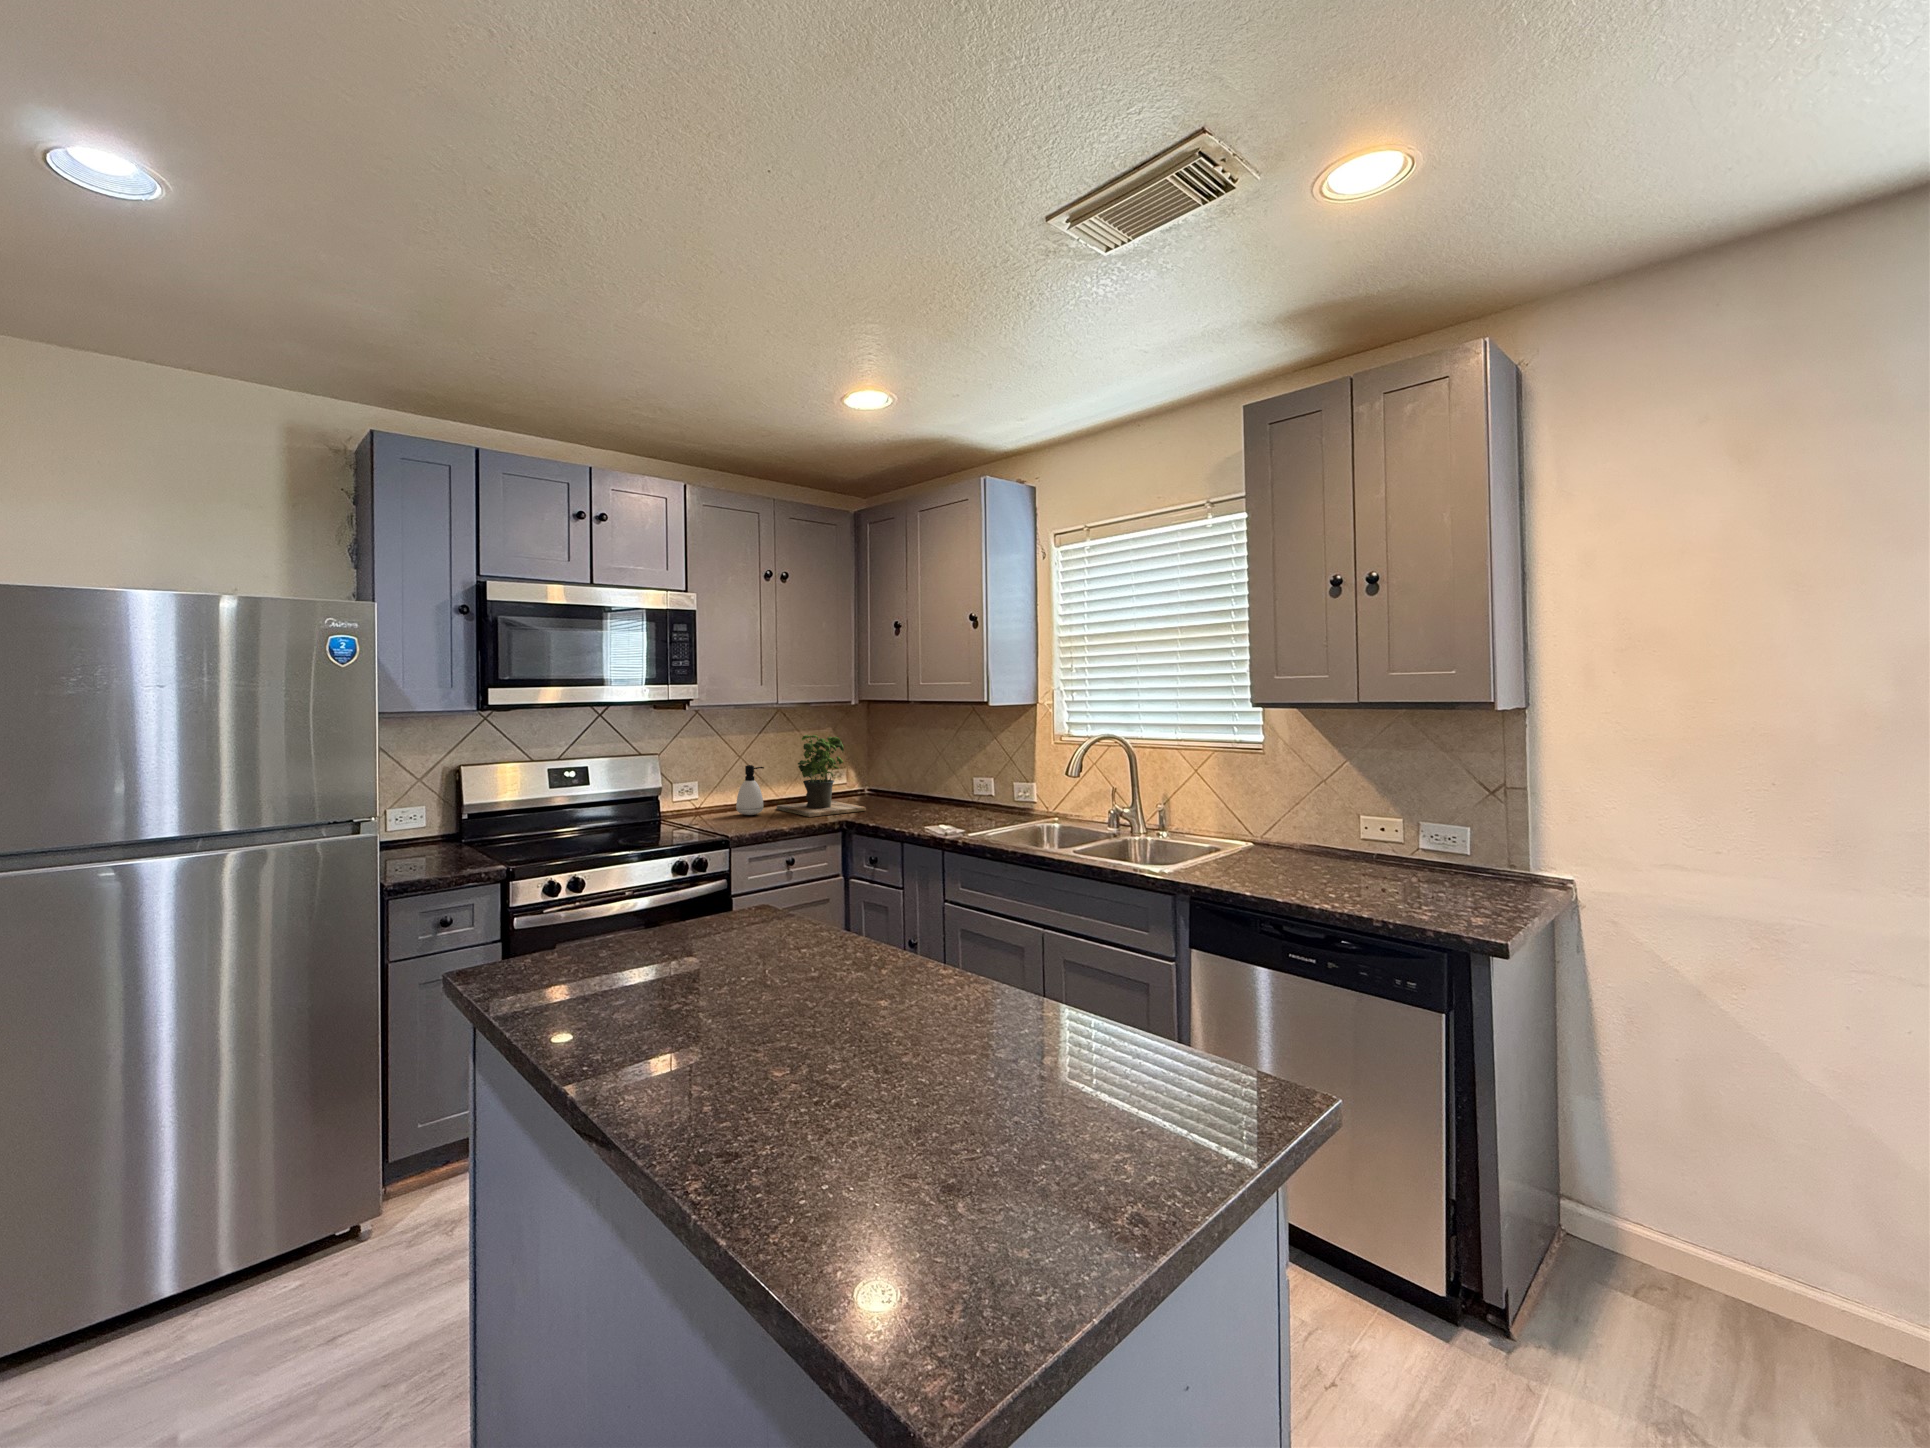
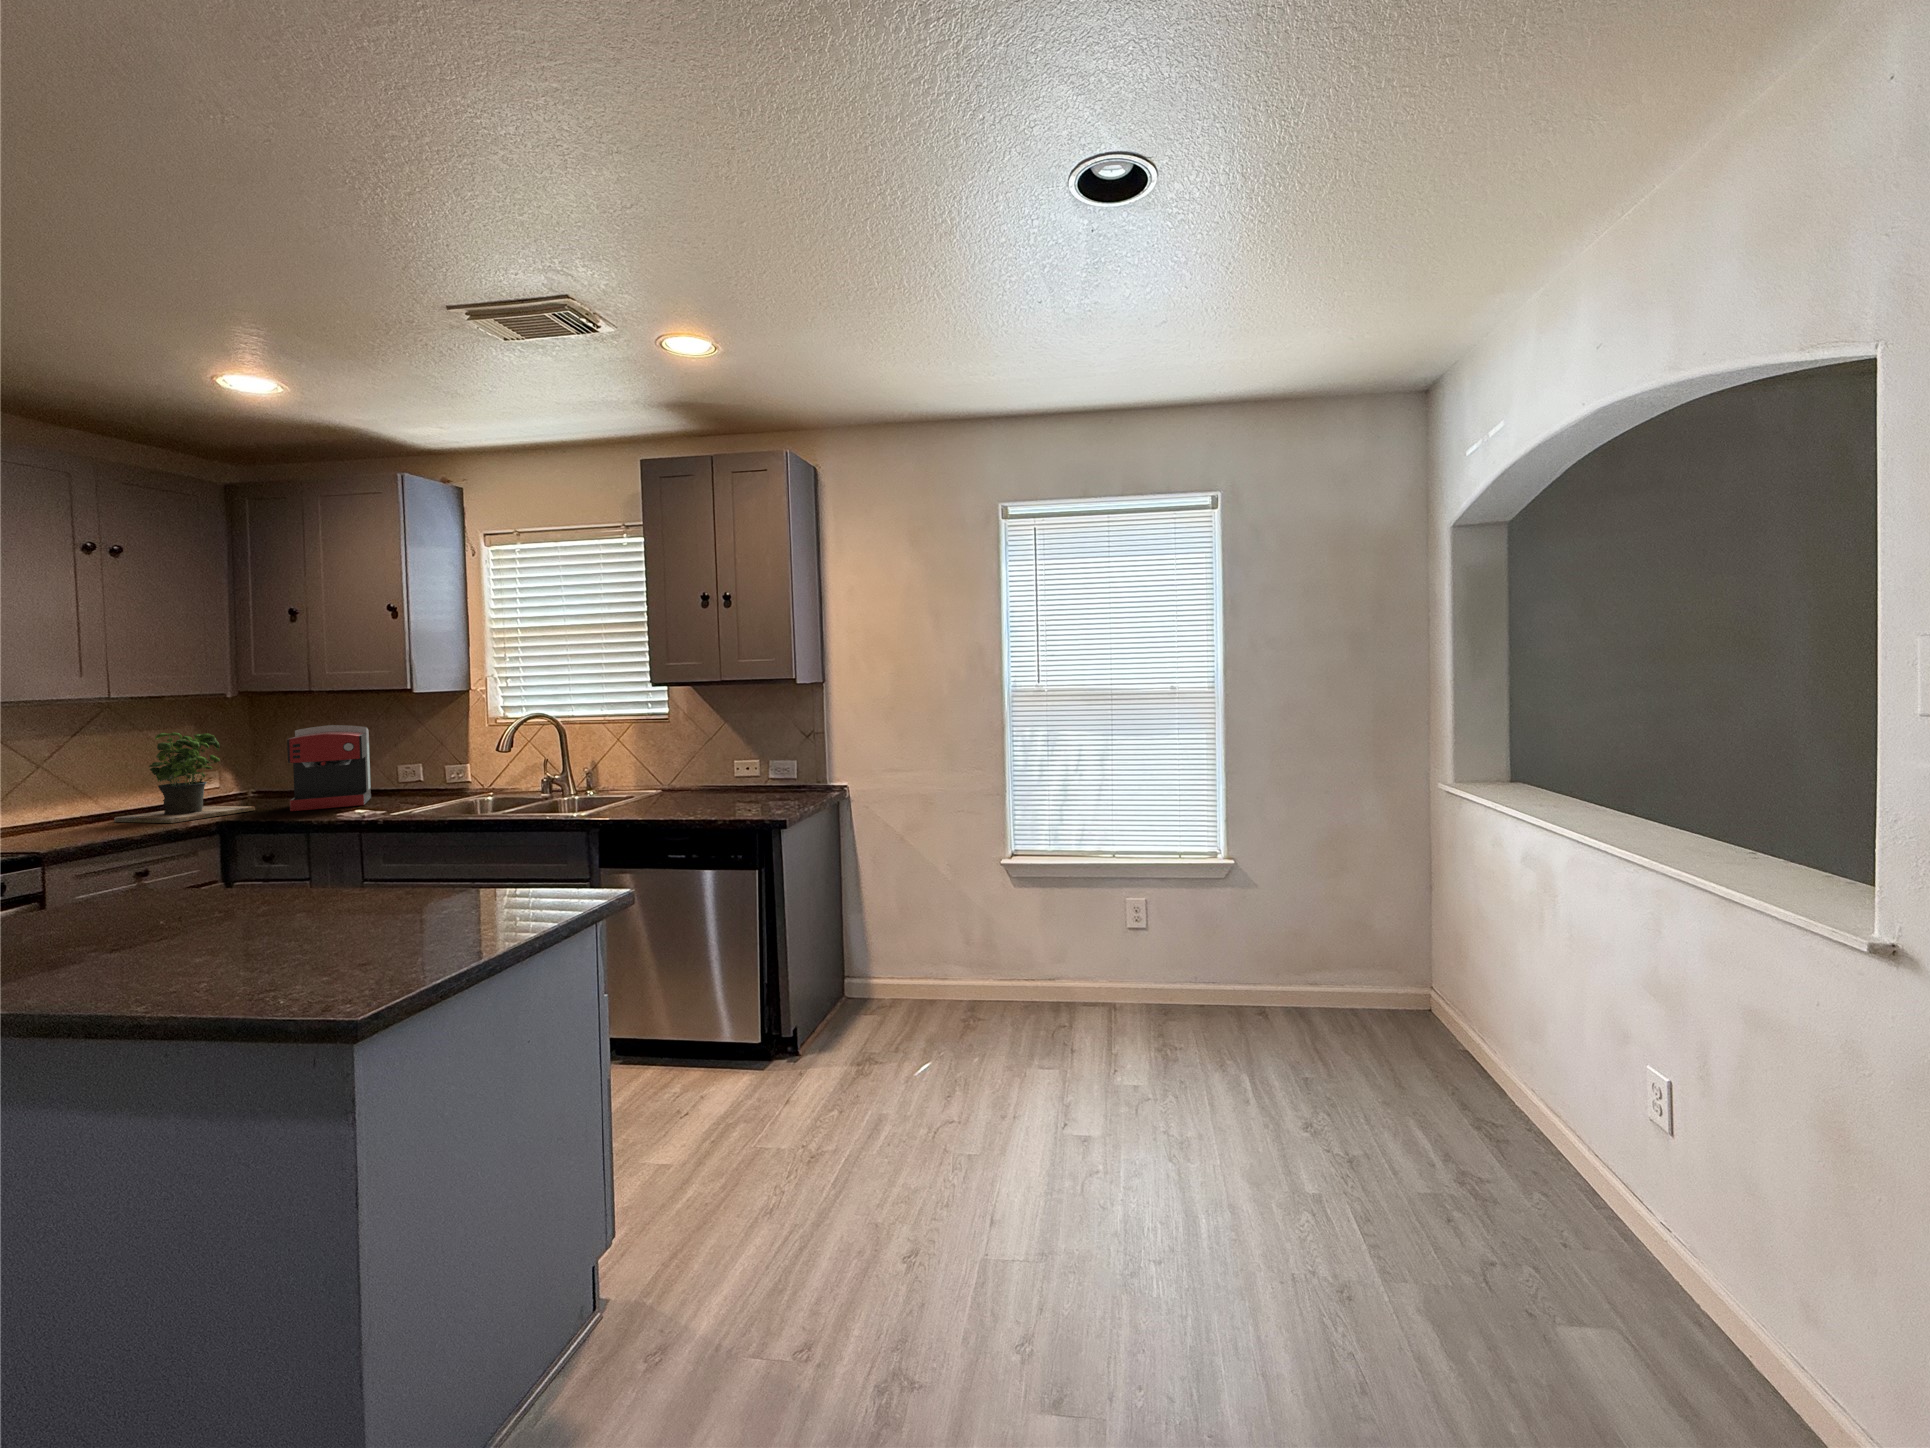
coffee maker: none [889,734,952,817] -> present [287,725,371,811]
soap dispenser: present [736,765,764,815] -> none [48,772,95,831]

